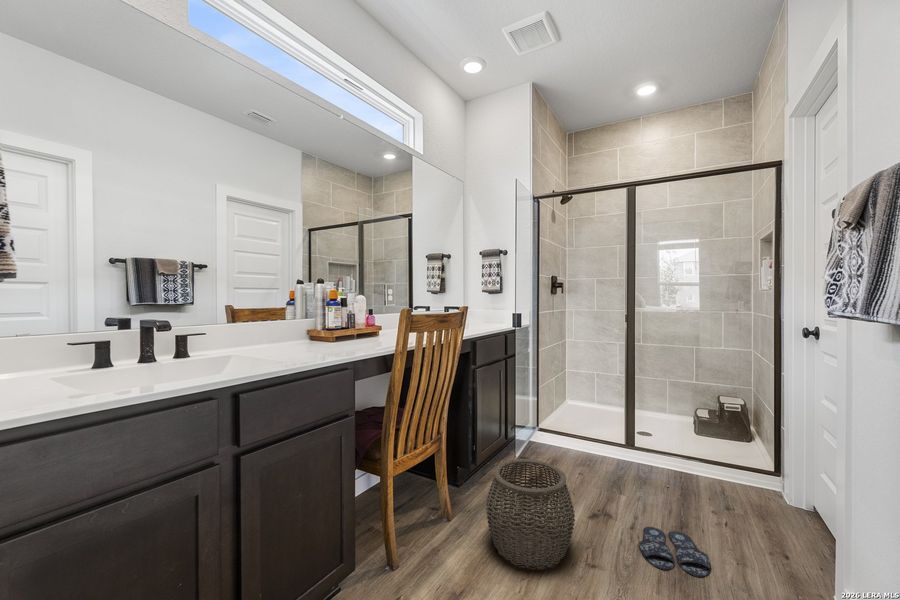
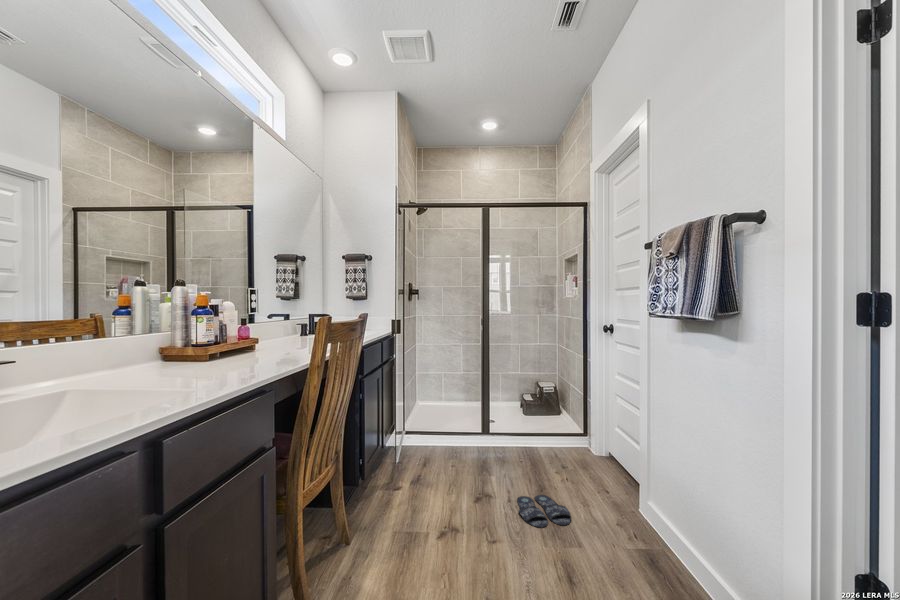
woven basket: present [486,459,575,569] -> none [394,459,477,562]

